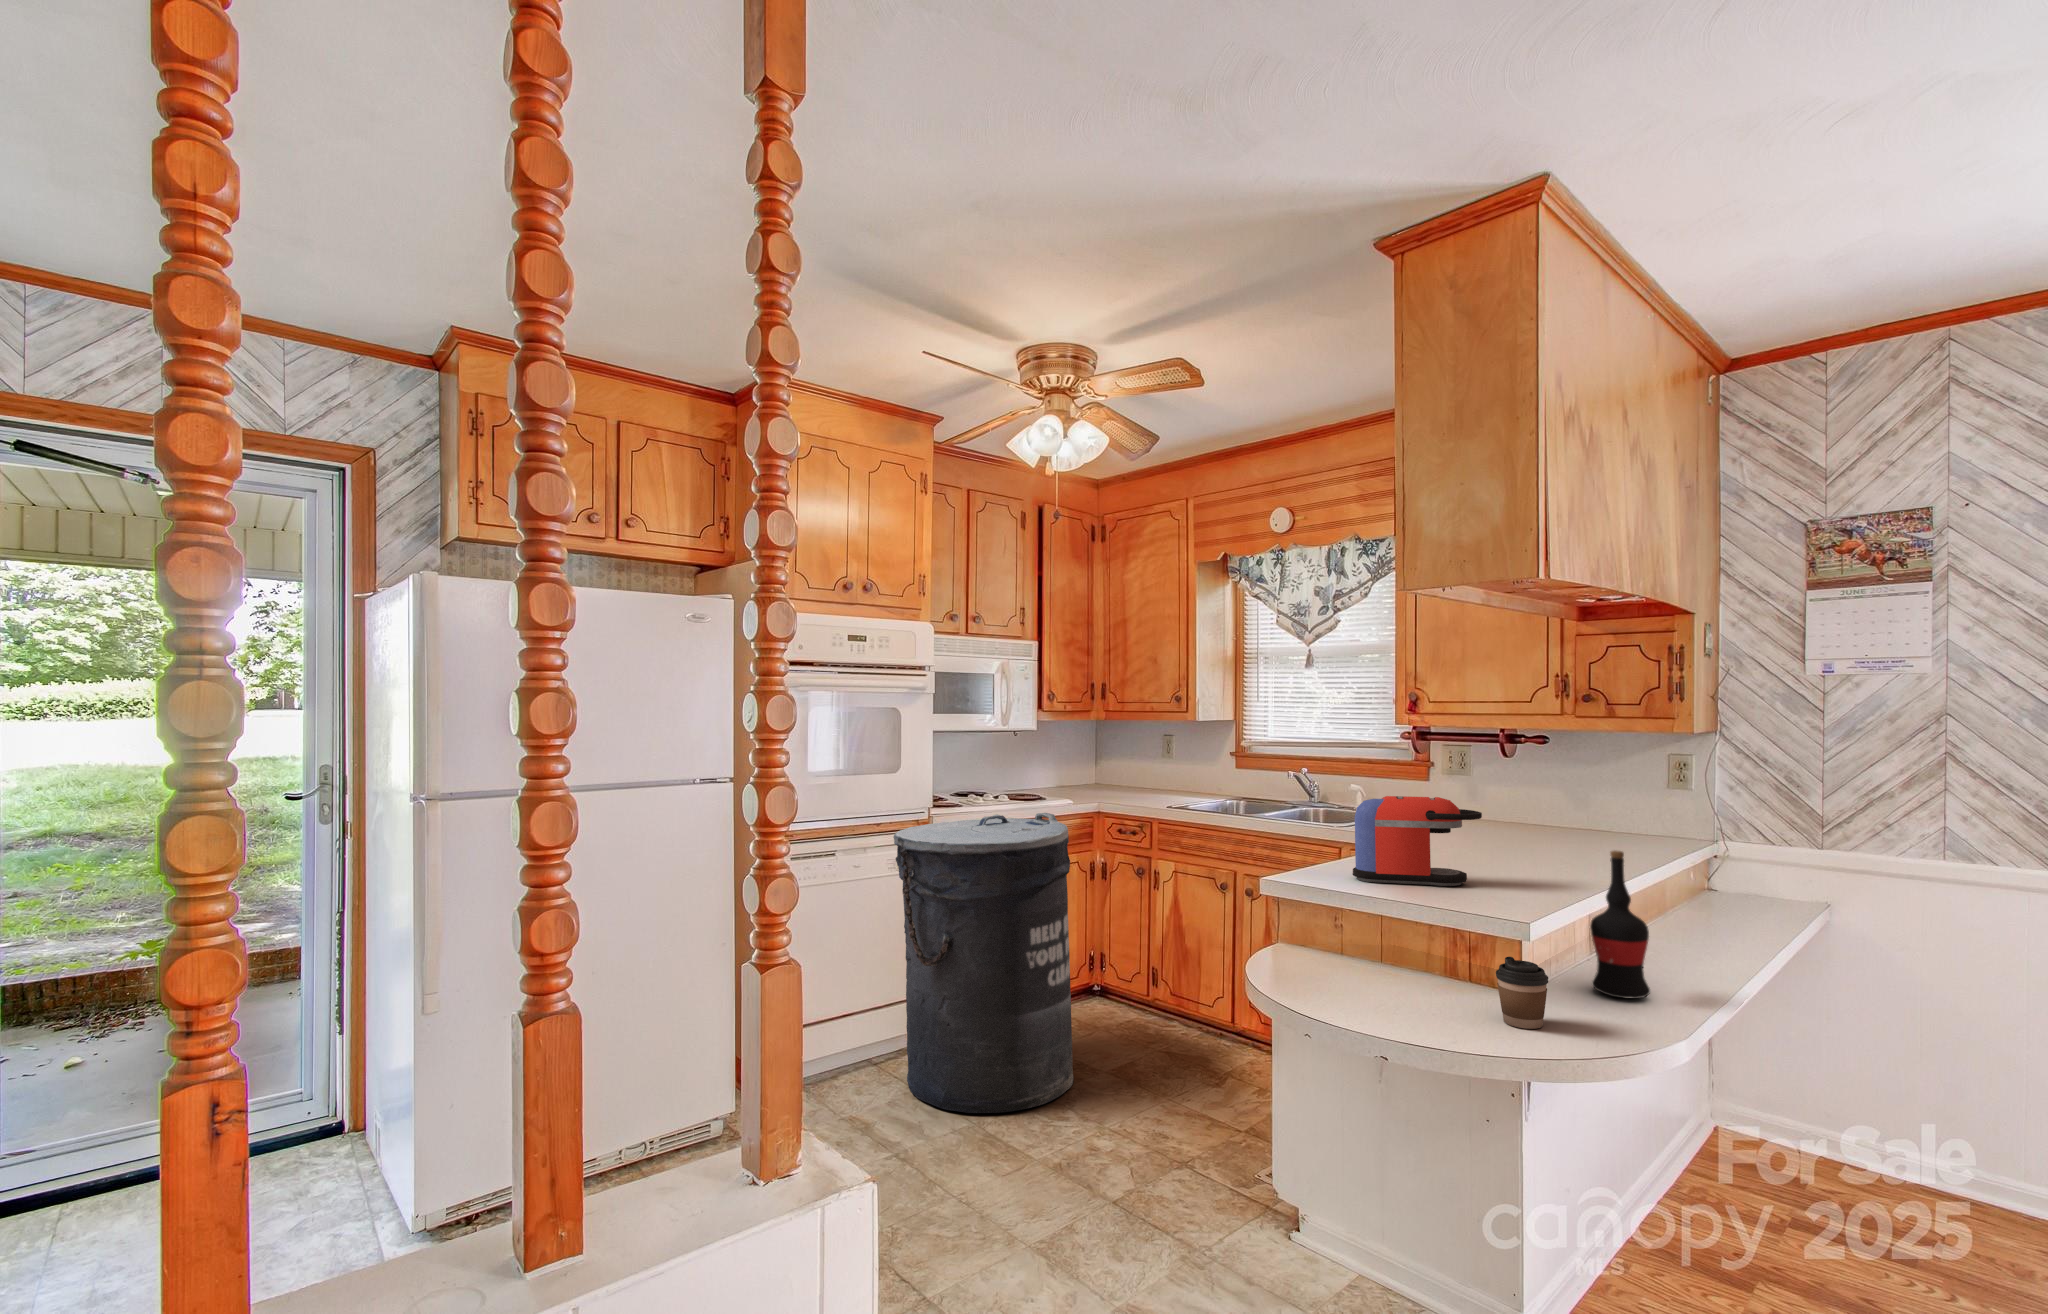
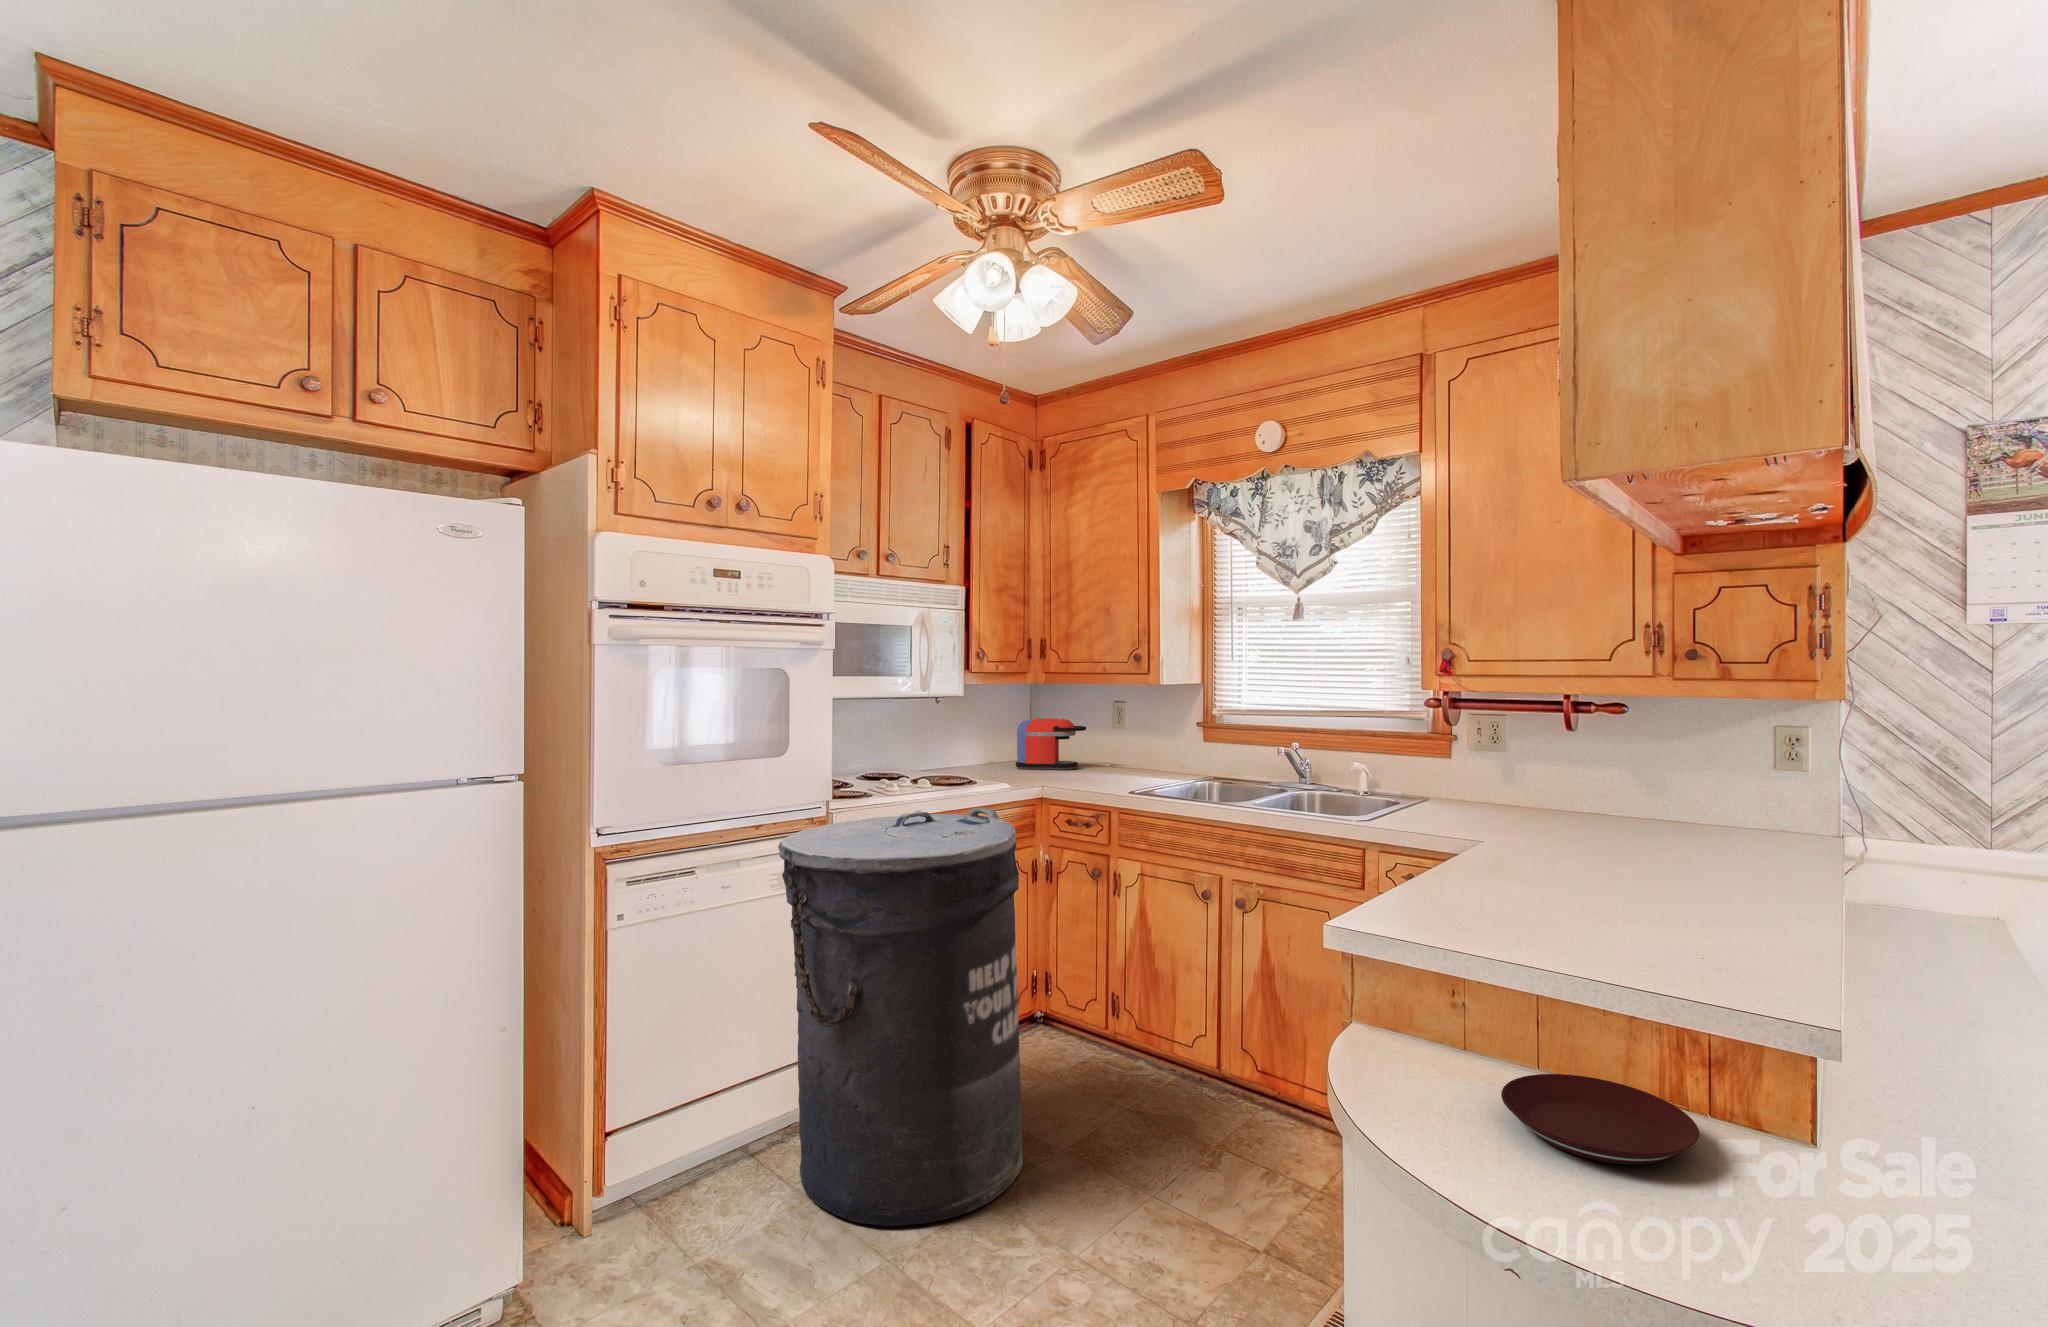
coffee maker: present [1353,796,1482,886] -> present [1016,719,1086,770]
wine bottle: present [1590,851,1650,999] -> none [1883,885,1992,1123]
coffee cup: present [1496,957,1549,1029] -> none [1808,1081,1915,1213]
plate: none [1335,967,1444,1007] -> present [1501,1074,1699,1165]

